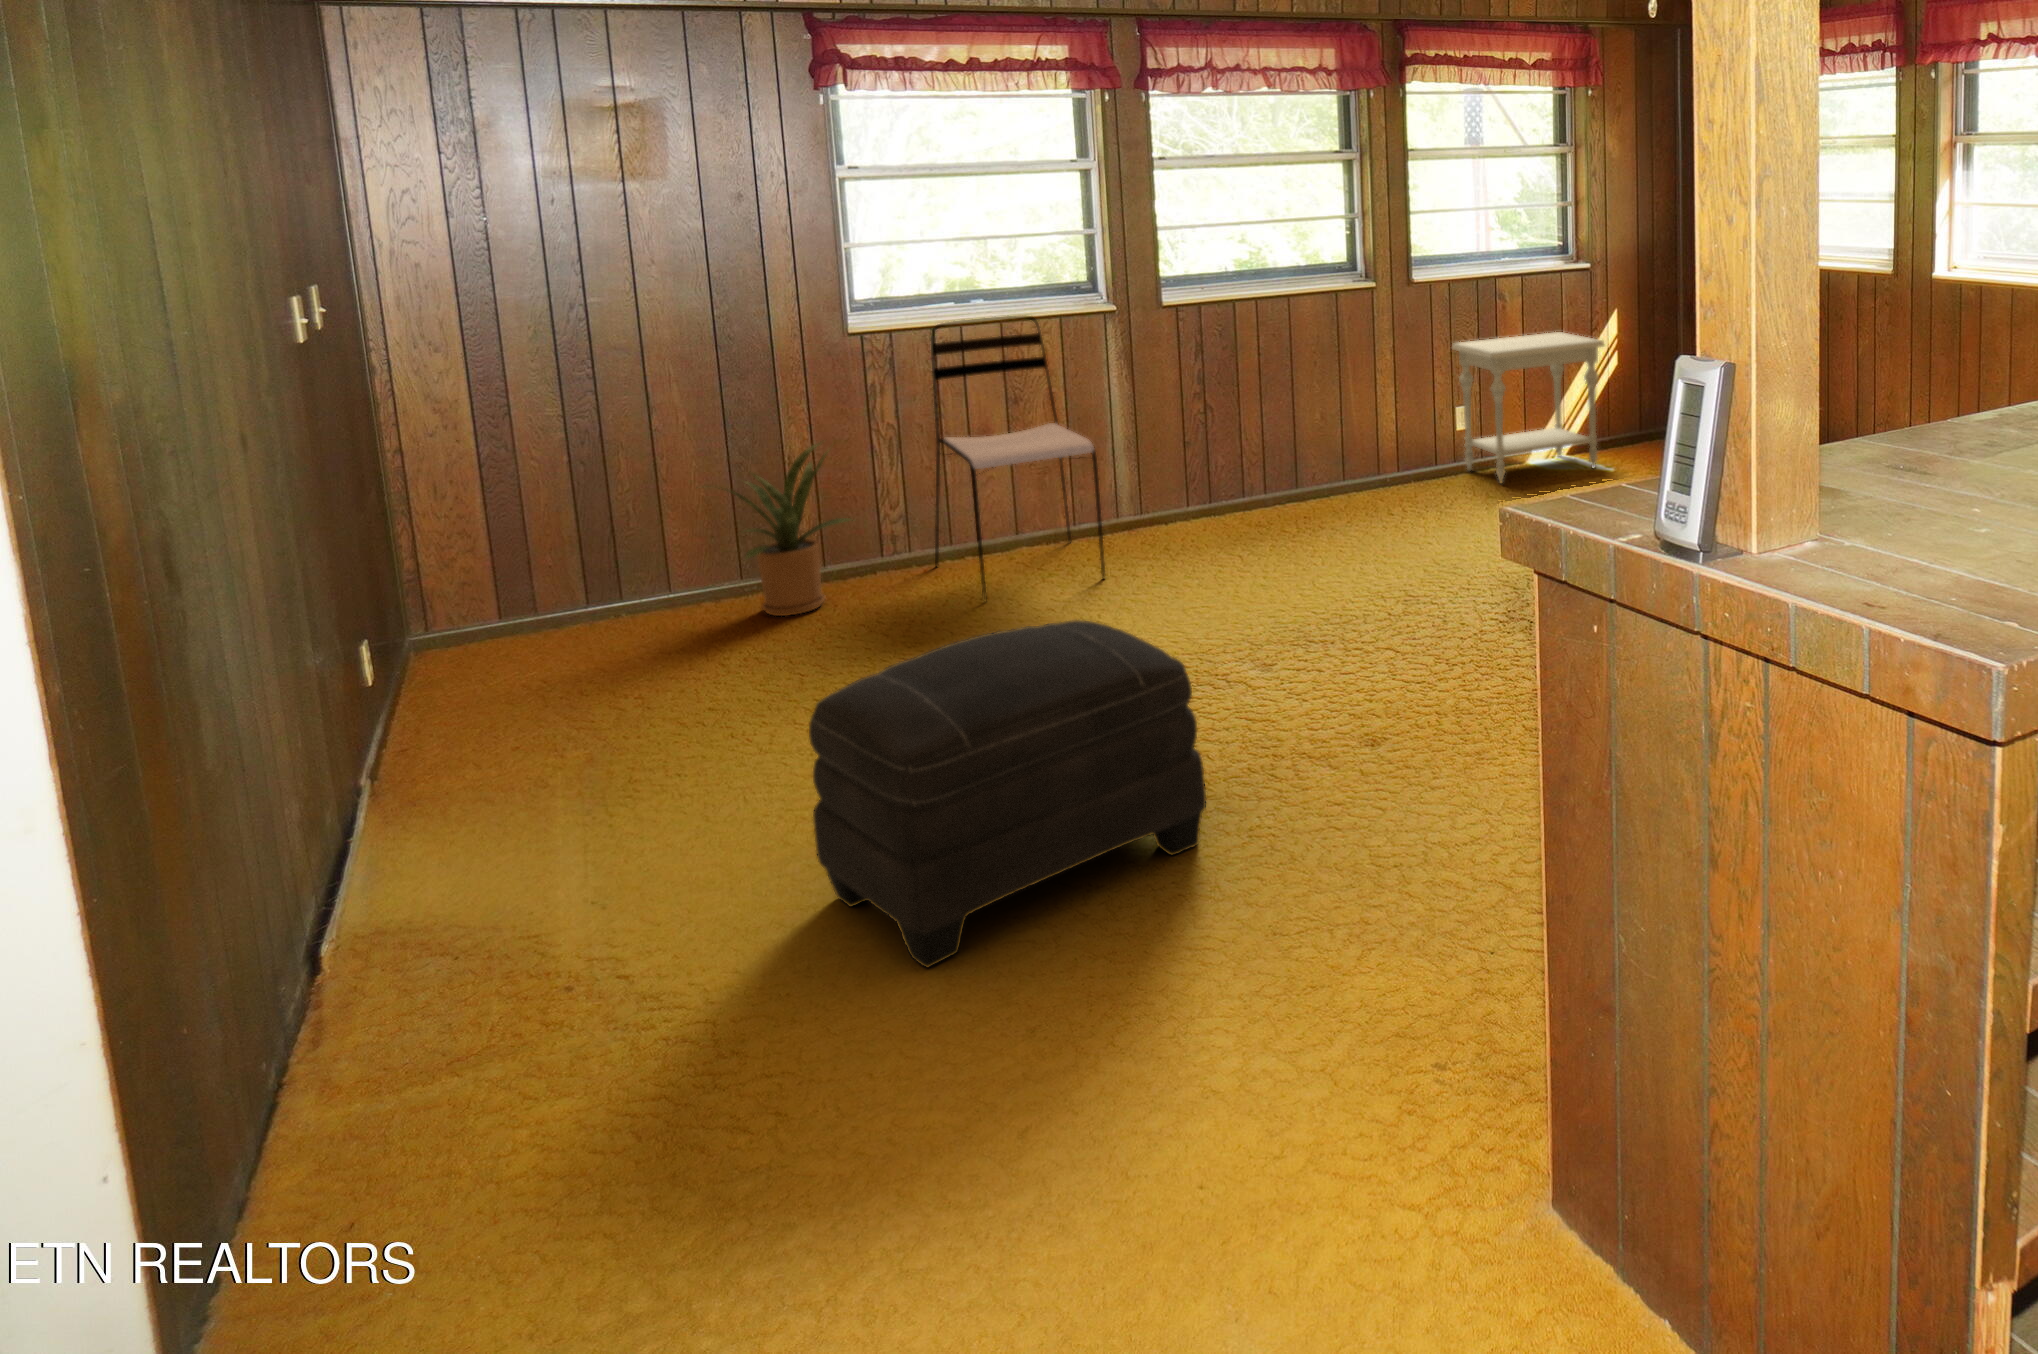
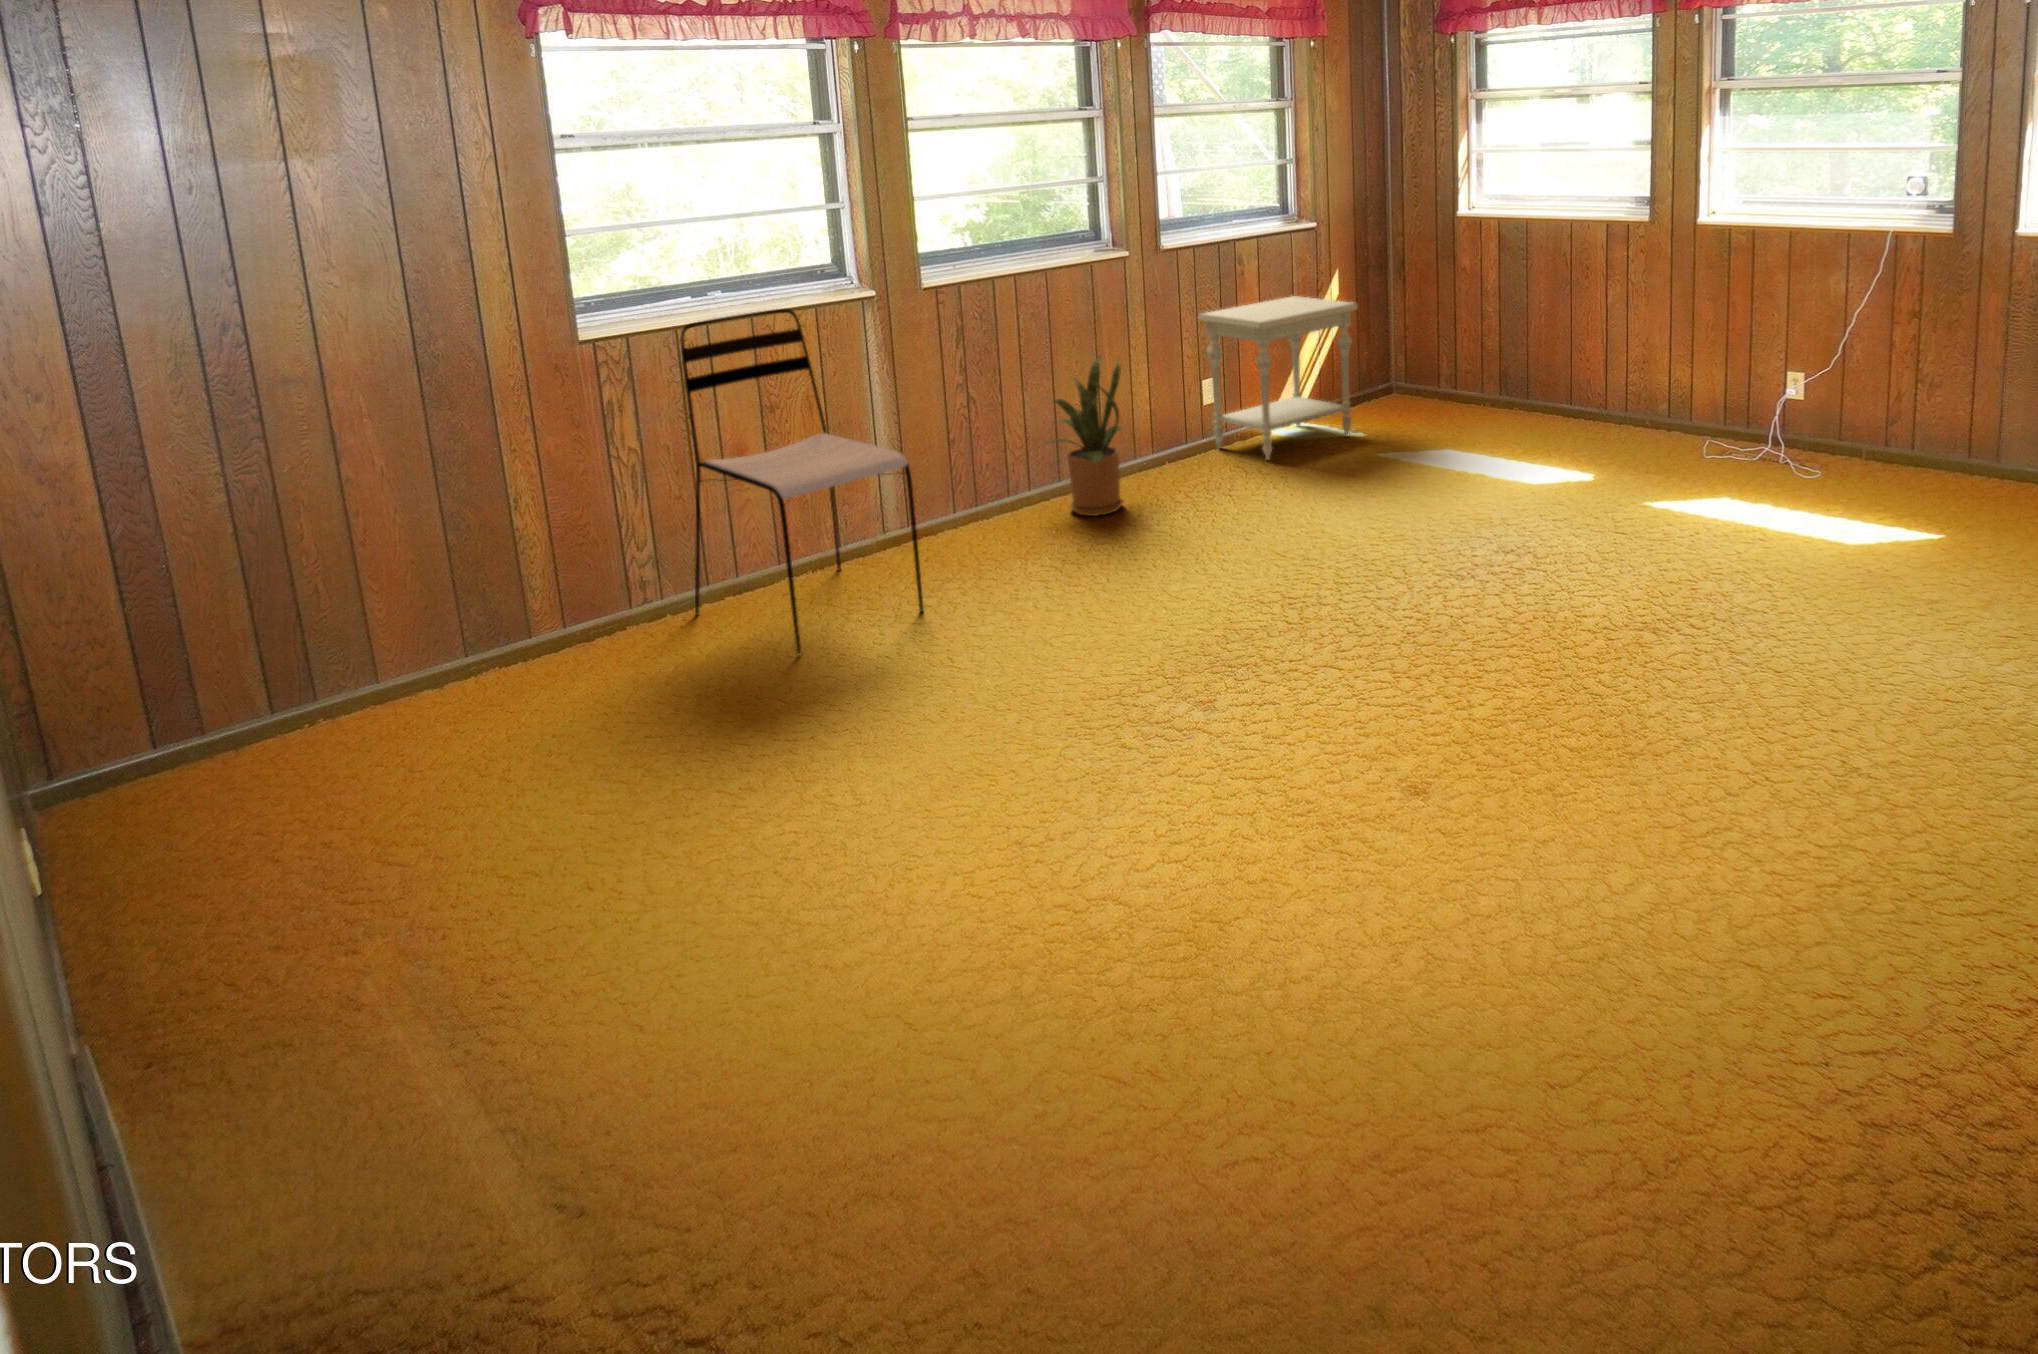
house plant: present [722,443,853,616] -> present [1041,356,1123,516]
ottoman: present [809,620,1206,967] -> none [933,696,1377,1209]

